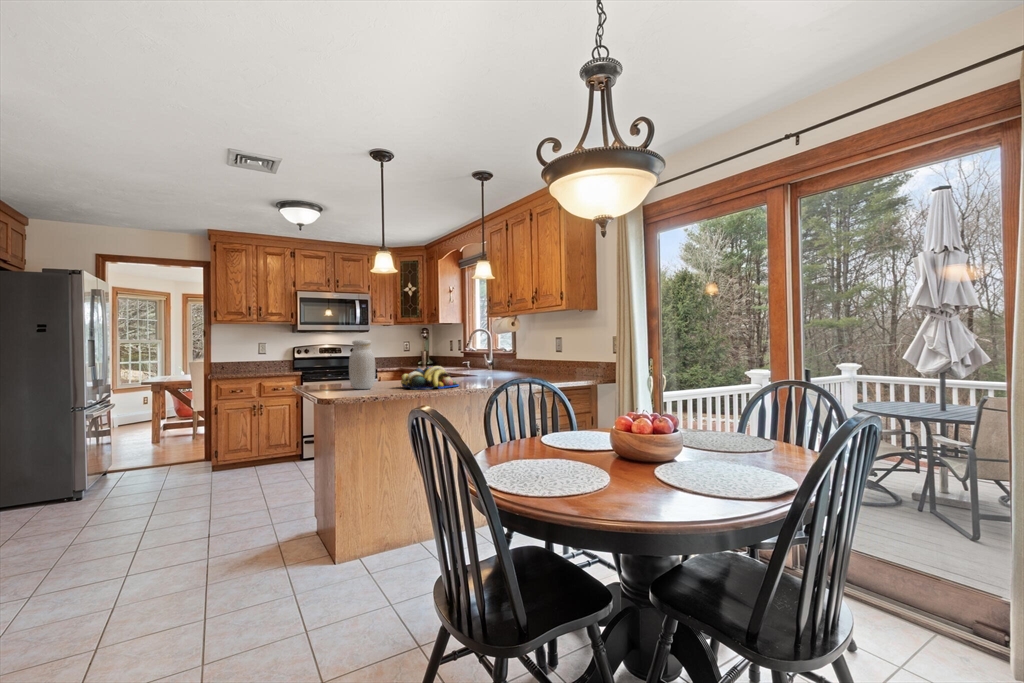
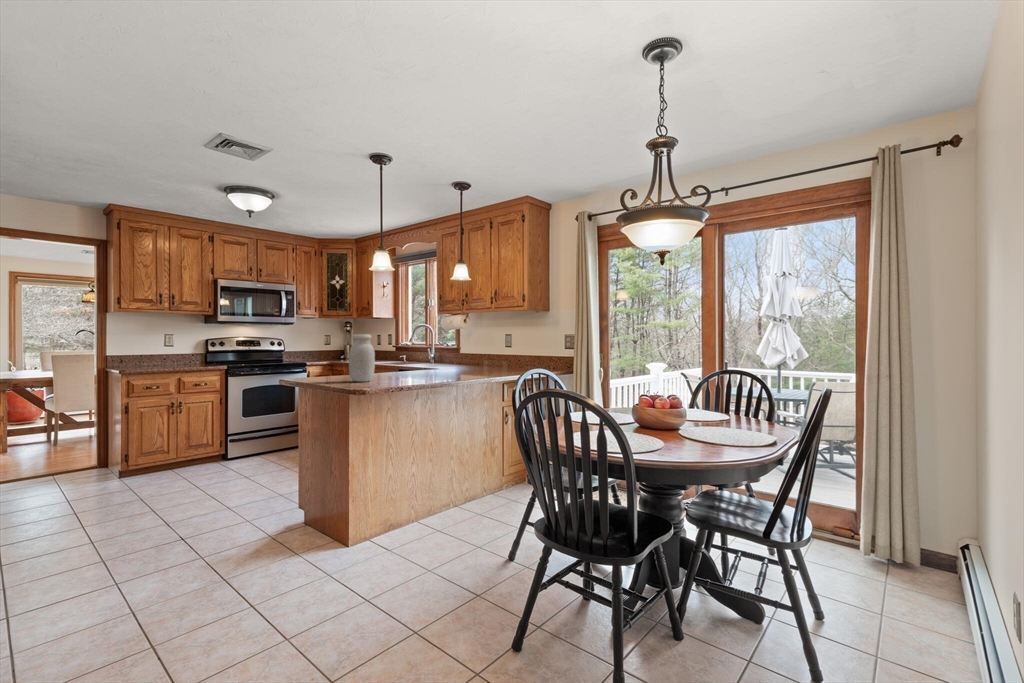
fruit bowl: present [401,366,459,390] -> none [400,360,453,381]

